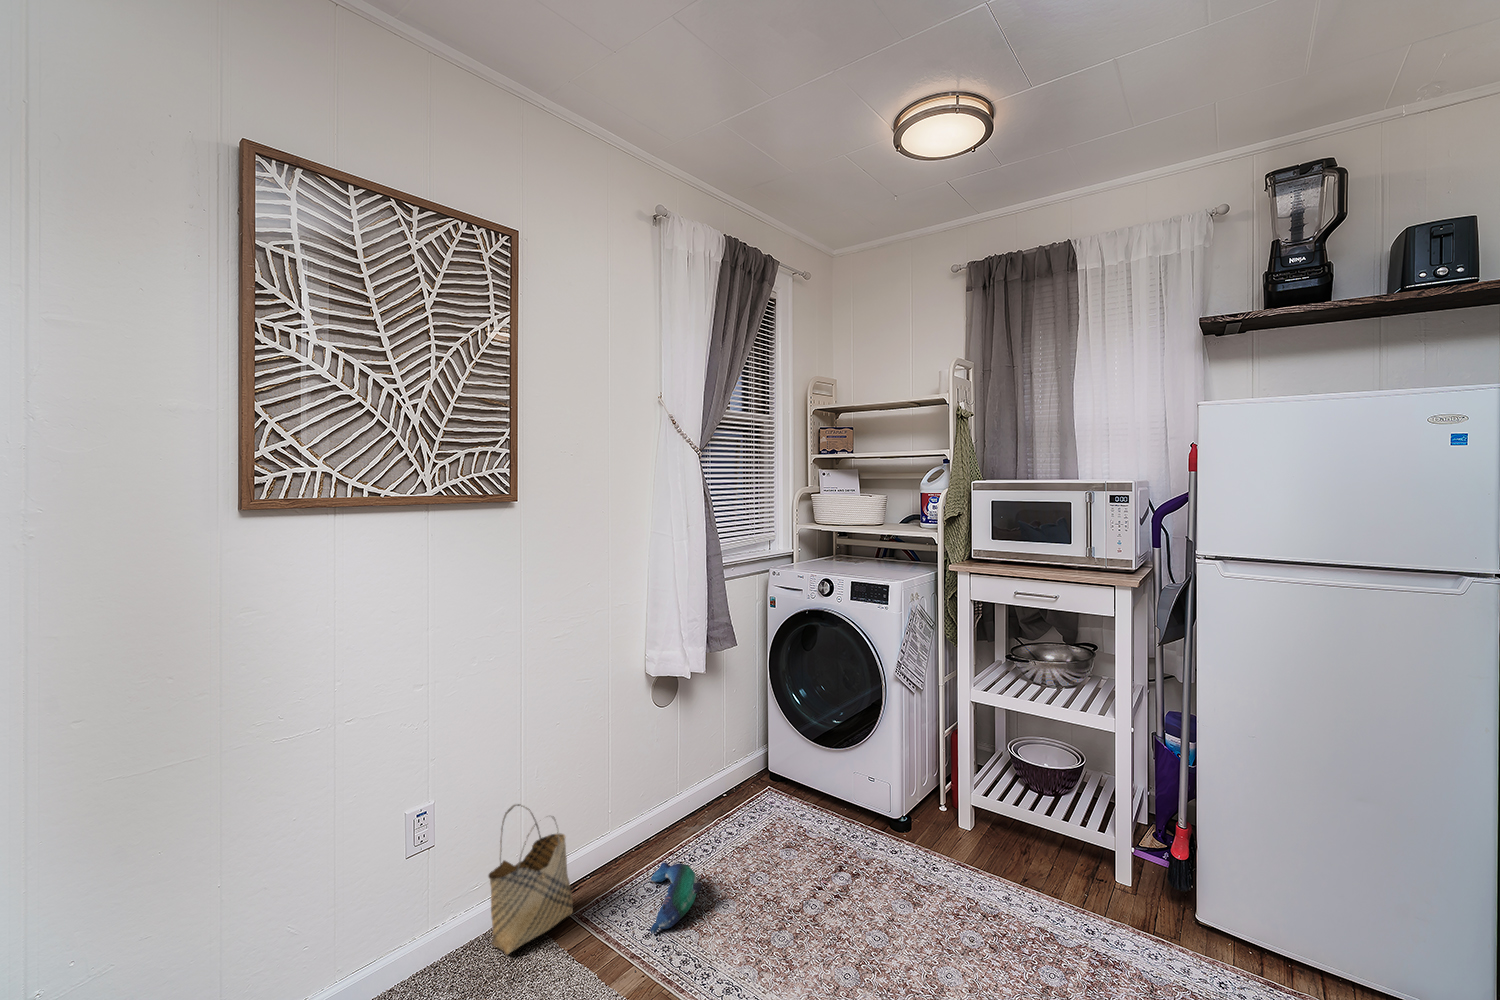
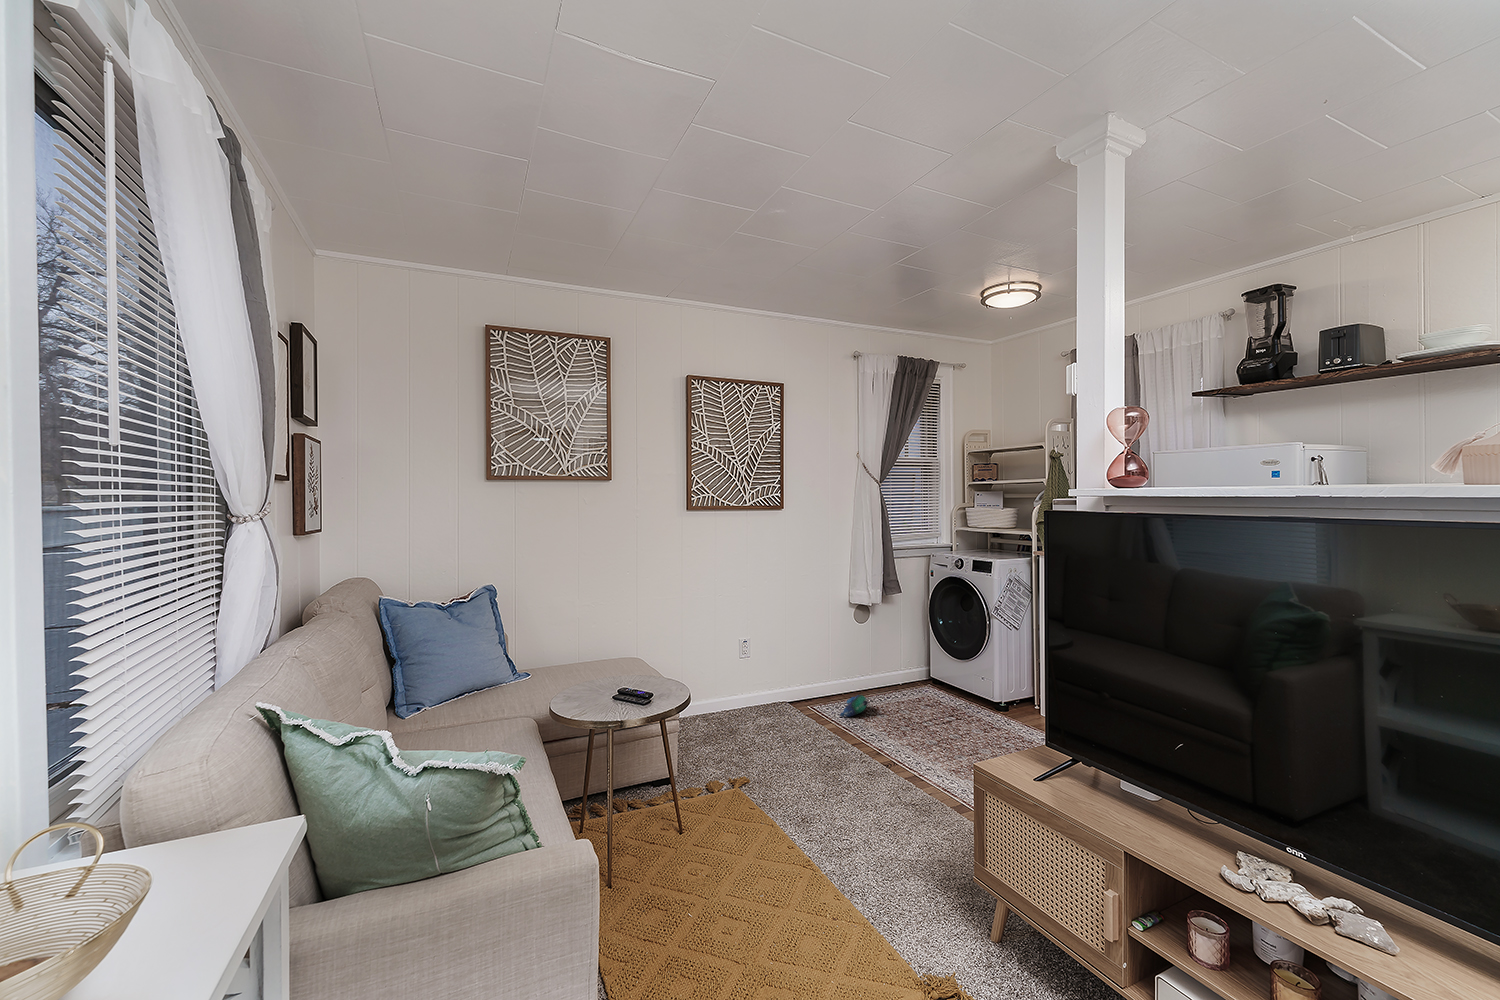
woven basket: present [489,804,573,954] -> none [769,650,807,711]

